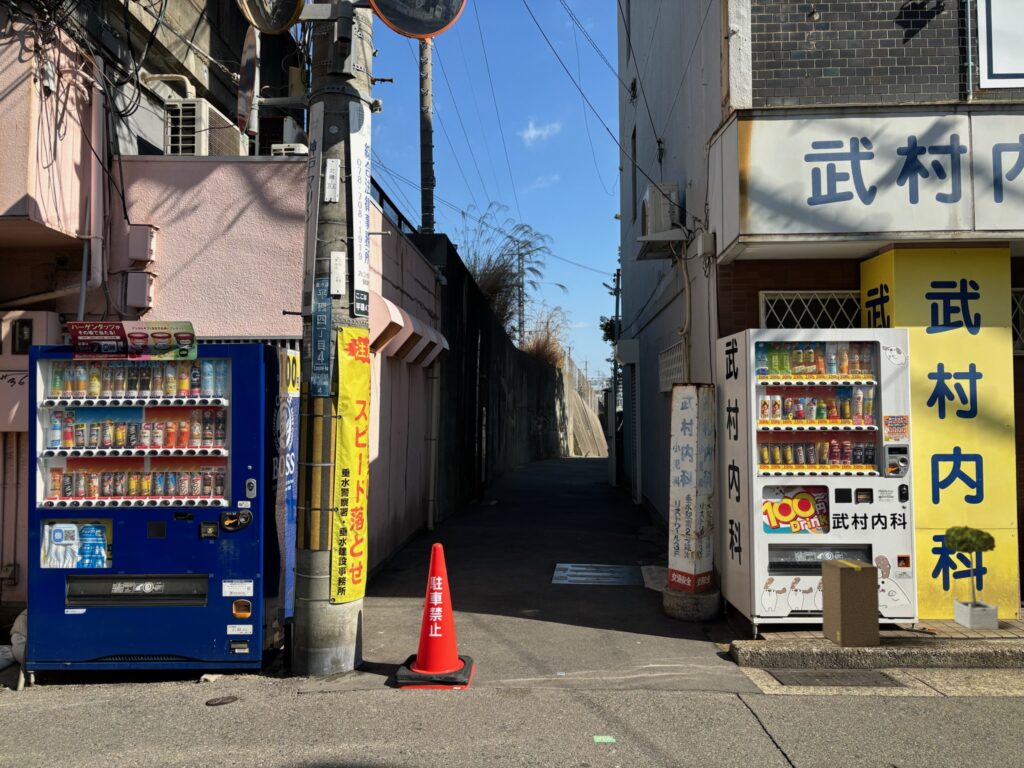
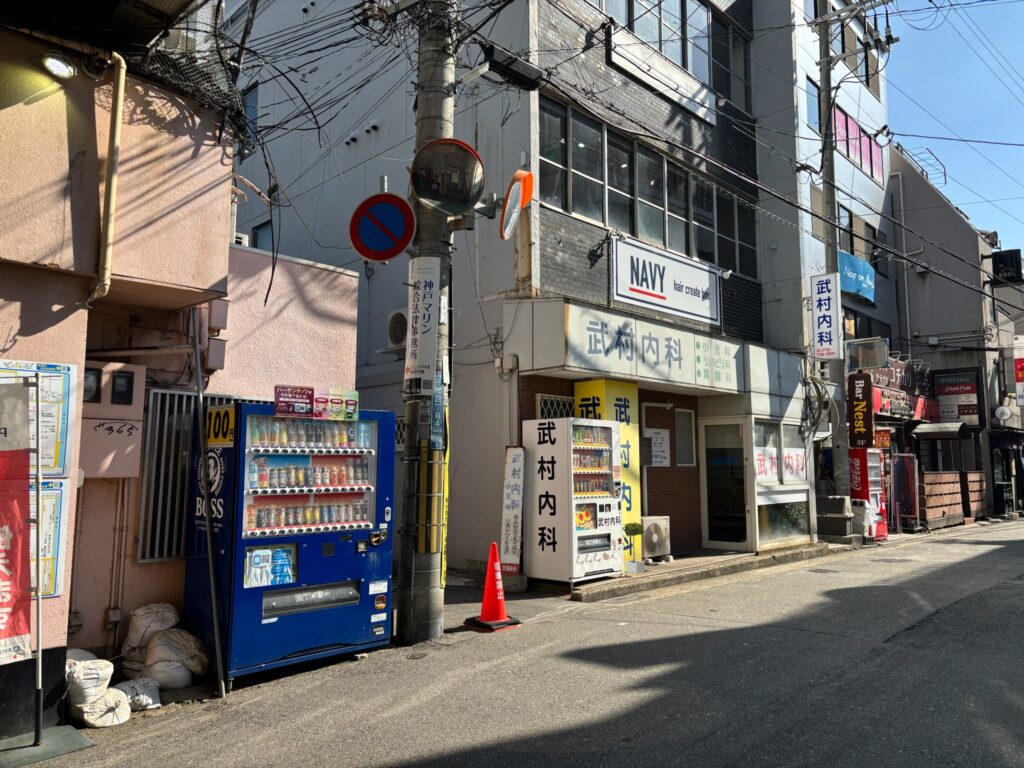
cardboard box: present [822,560,879,647] -> none [598,542,625,586]

